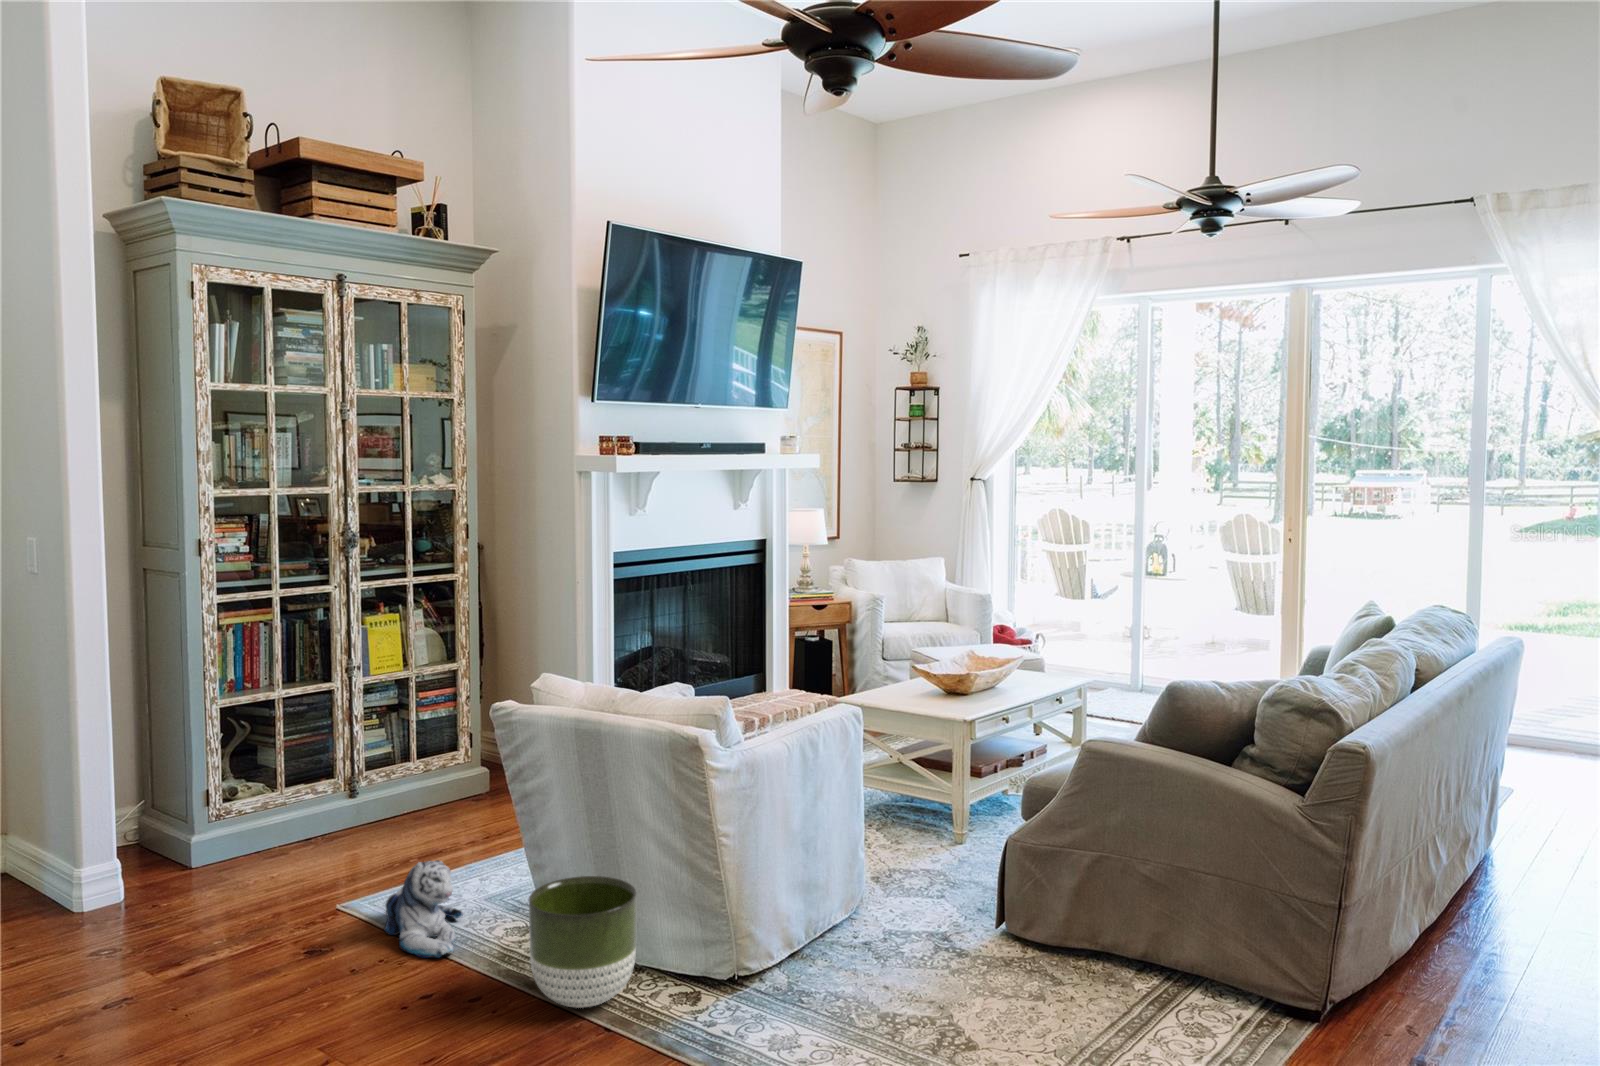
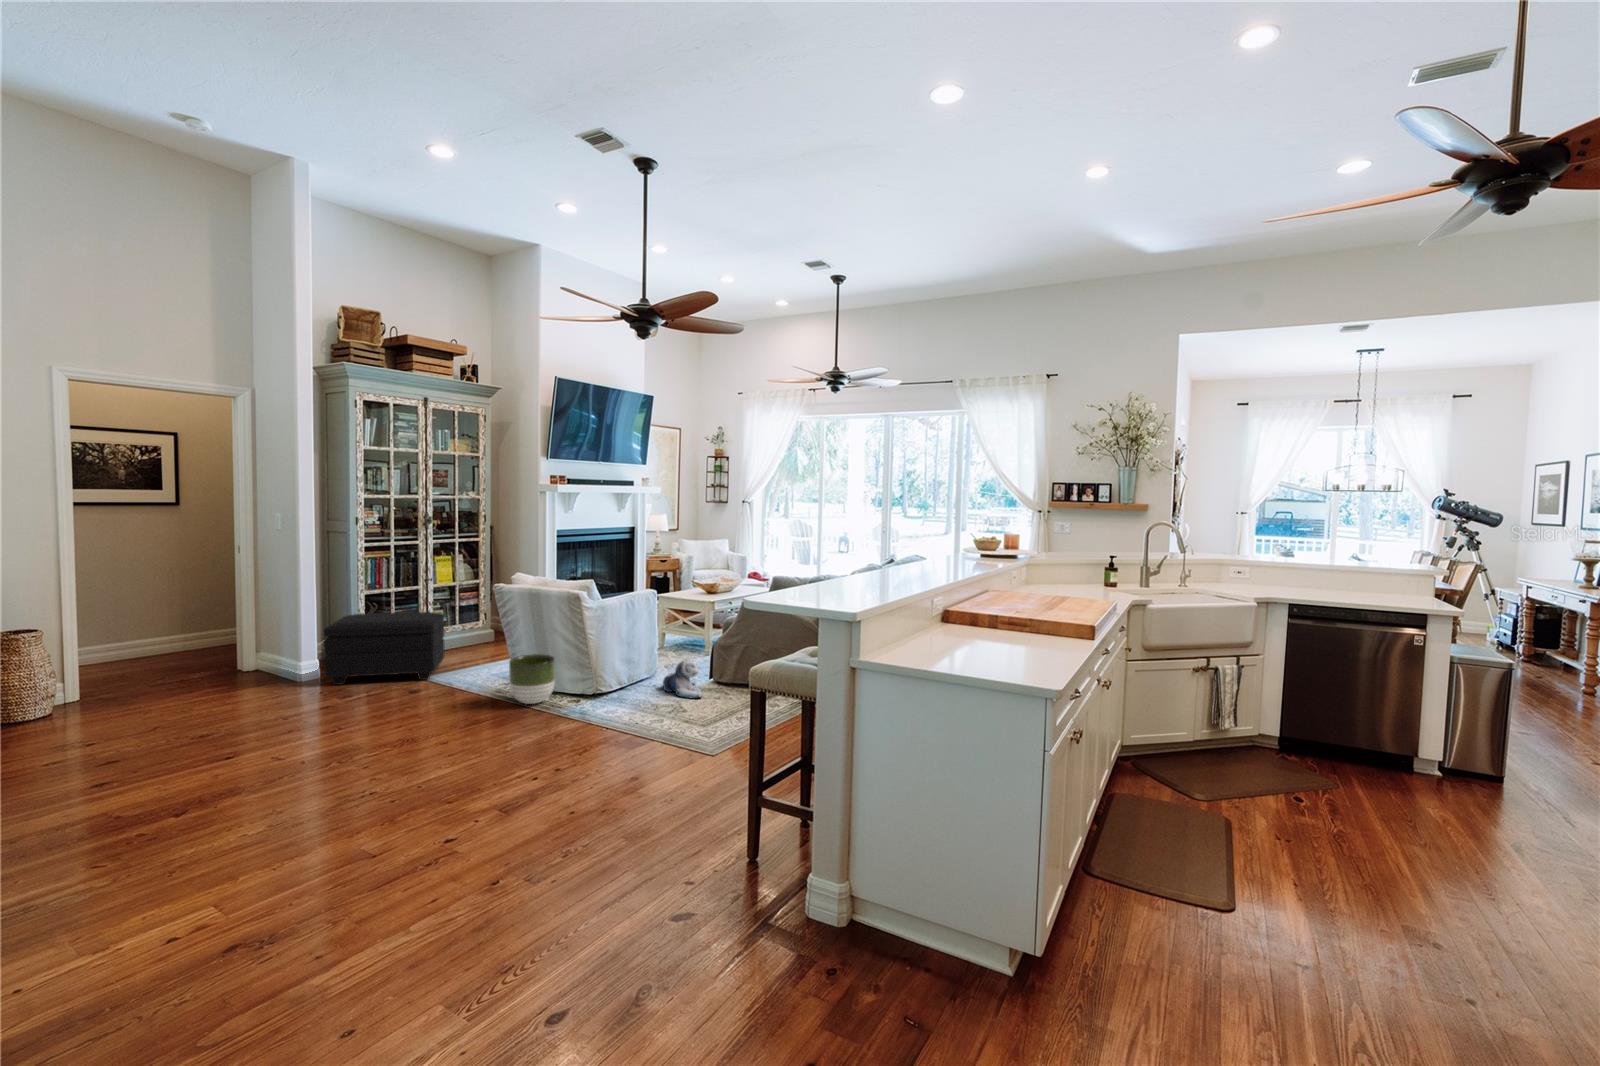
footstool: none [123,748,386,923] -> present [324,612,444,685]
plush toy: present [384,860,463,958] -> present [663,660,703,698]

